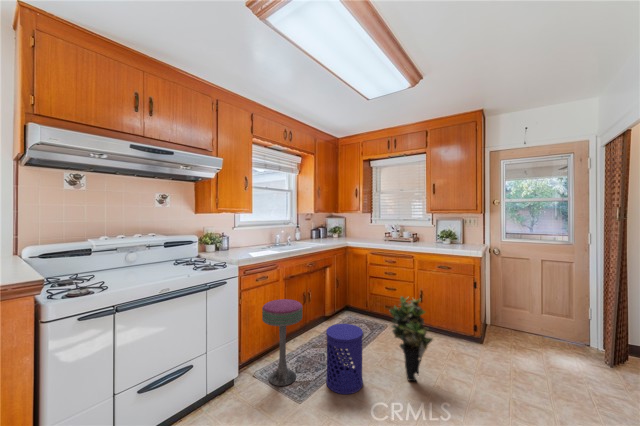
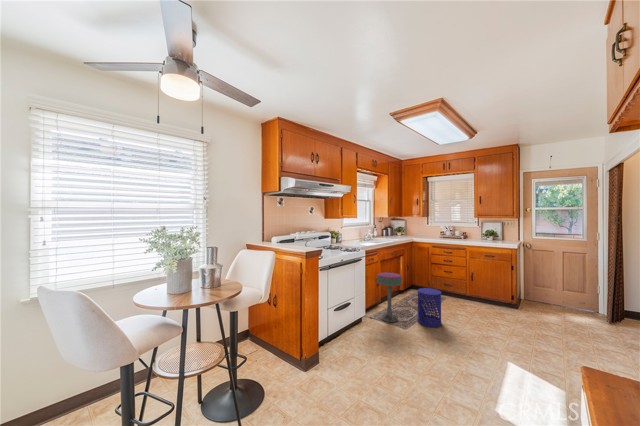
potted plant: present [390,297,433,381] -> none [455,273,486,324]

